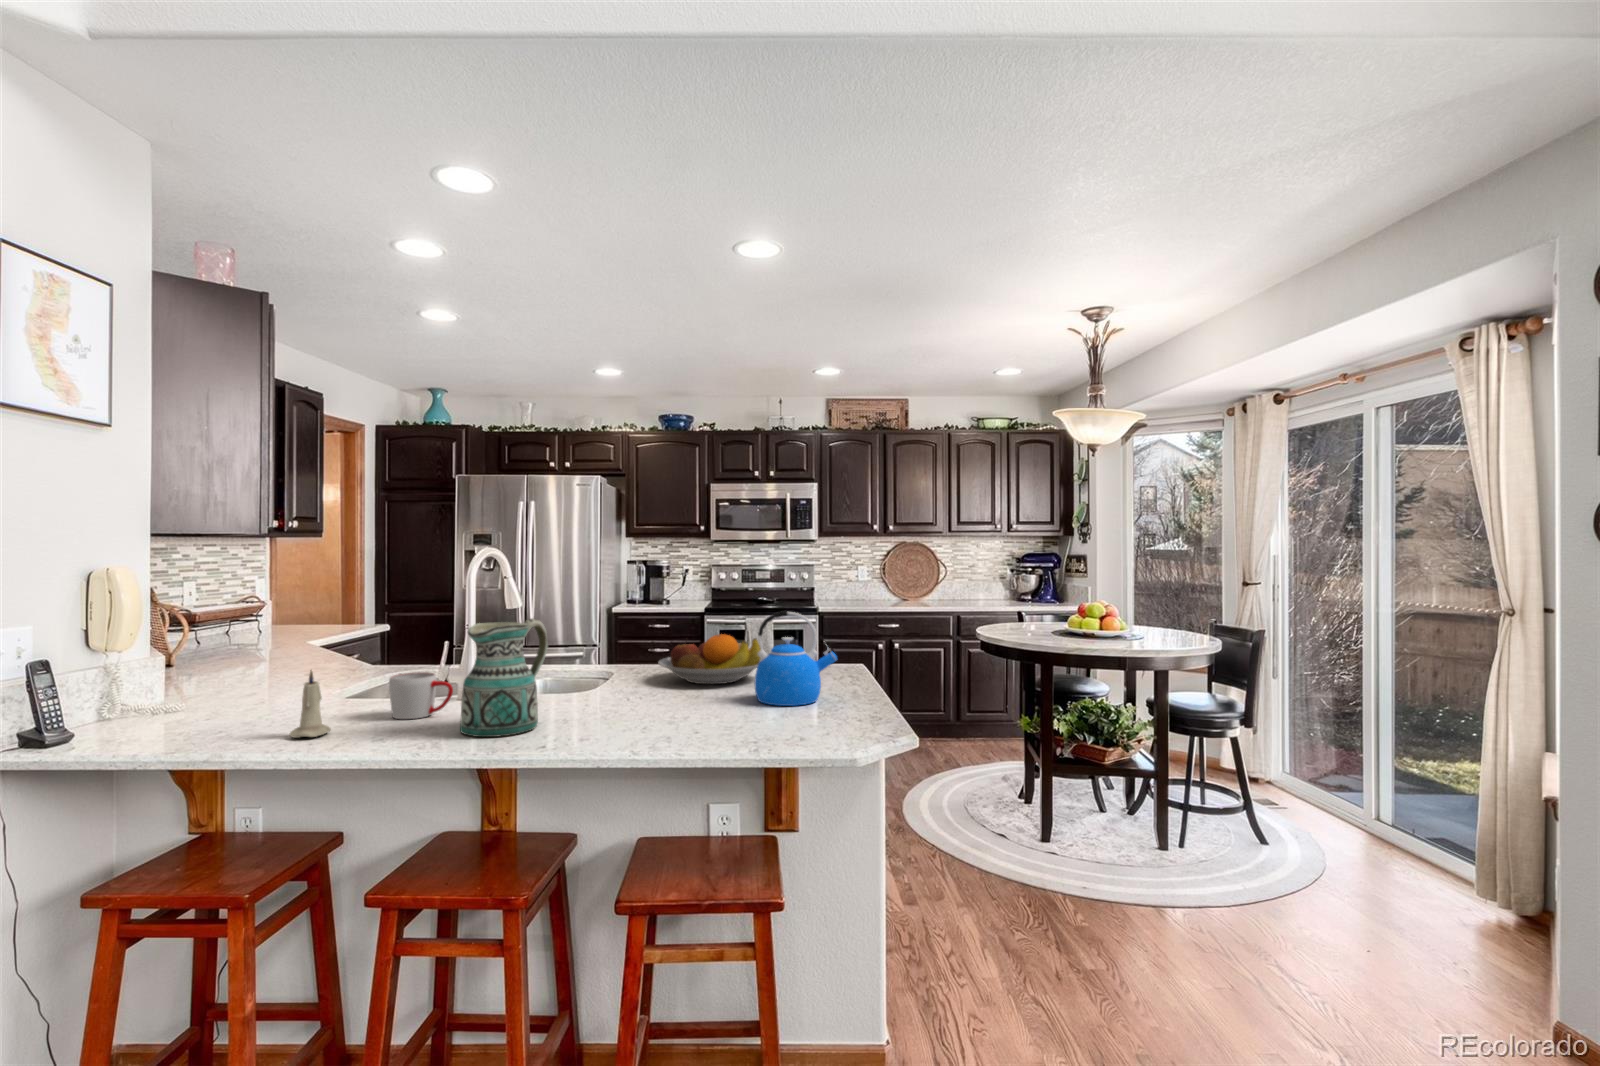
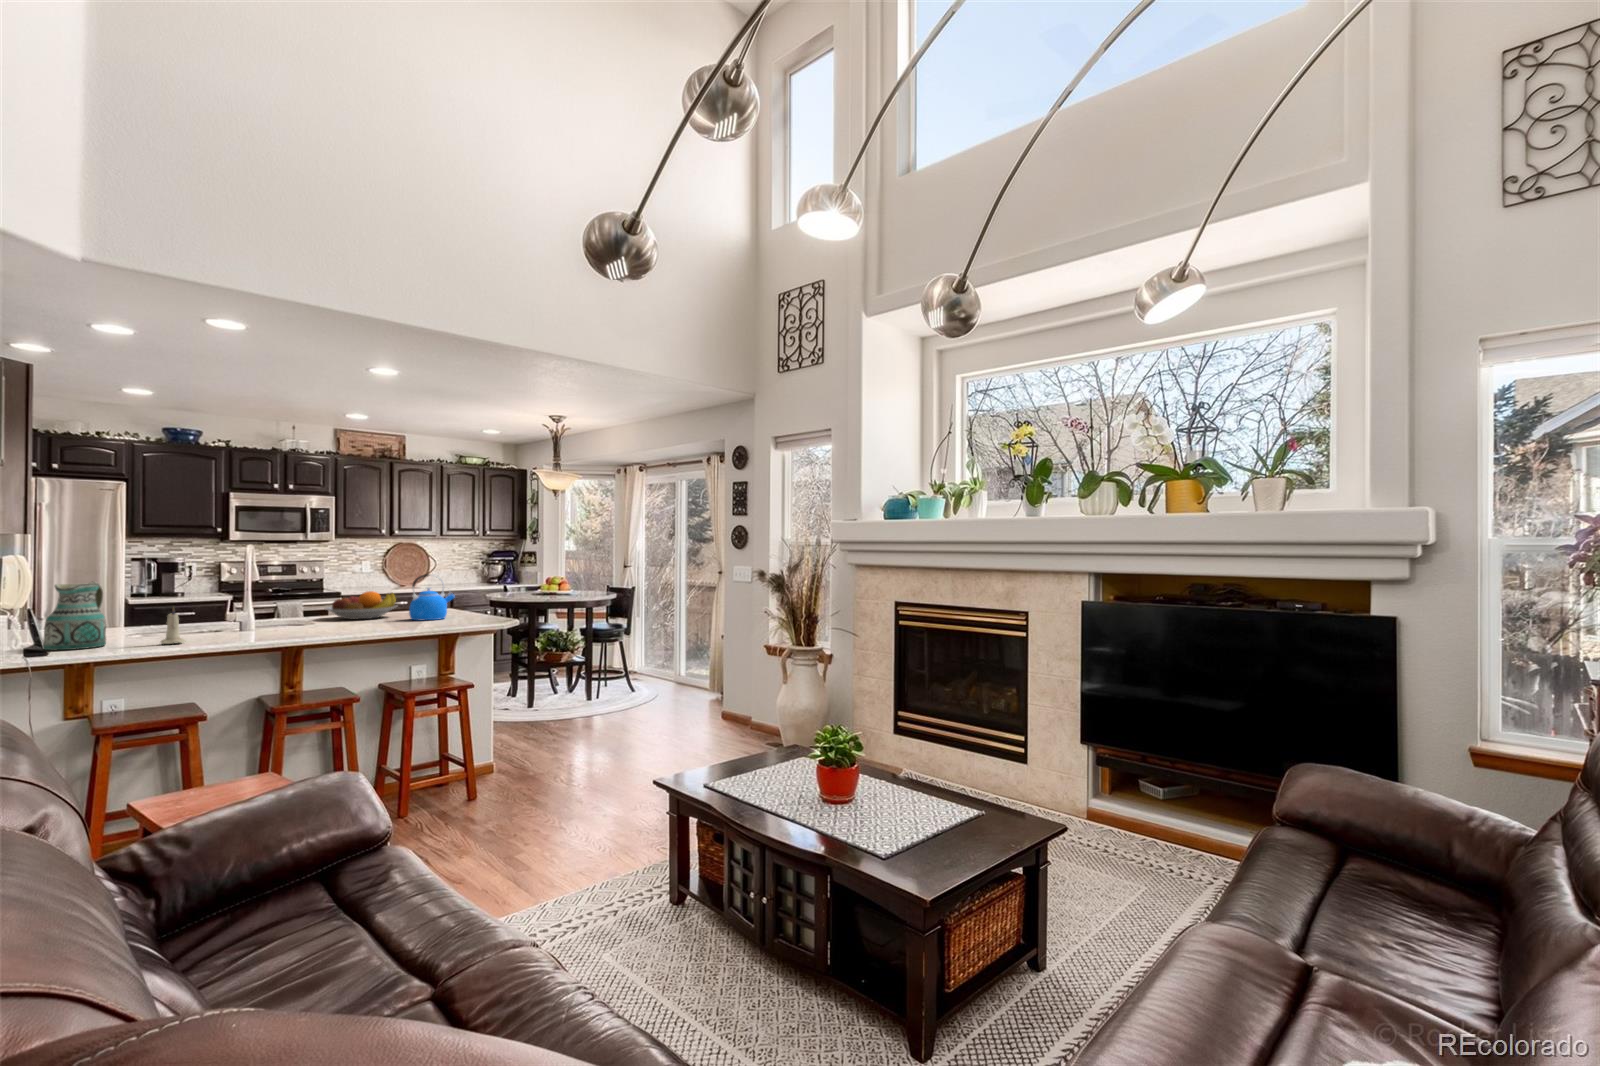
ceramic pitcher: present [460,618,548,737] -> present [43,582,106,650]
mug: present [389,672,453,719] -> none [193,612,240,638]

